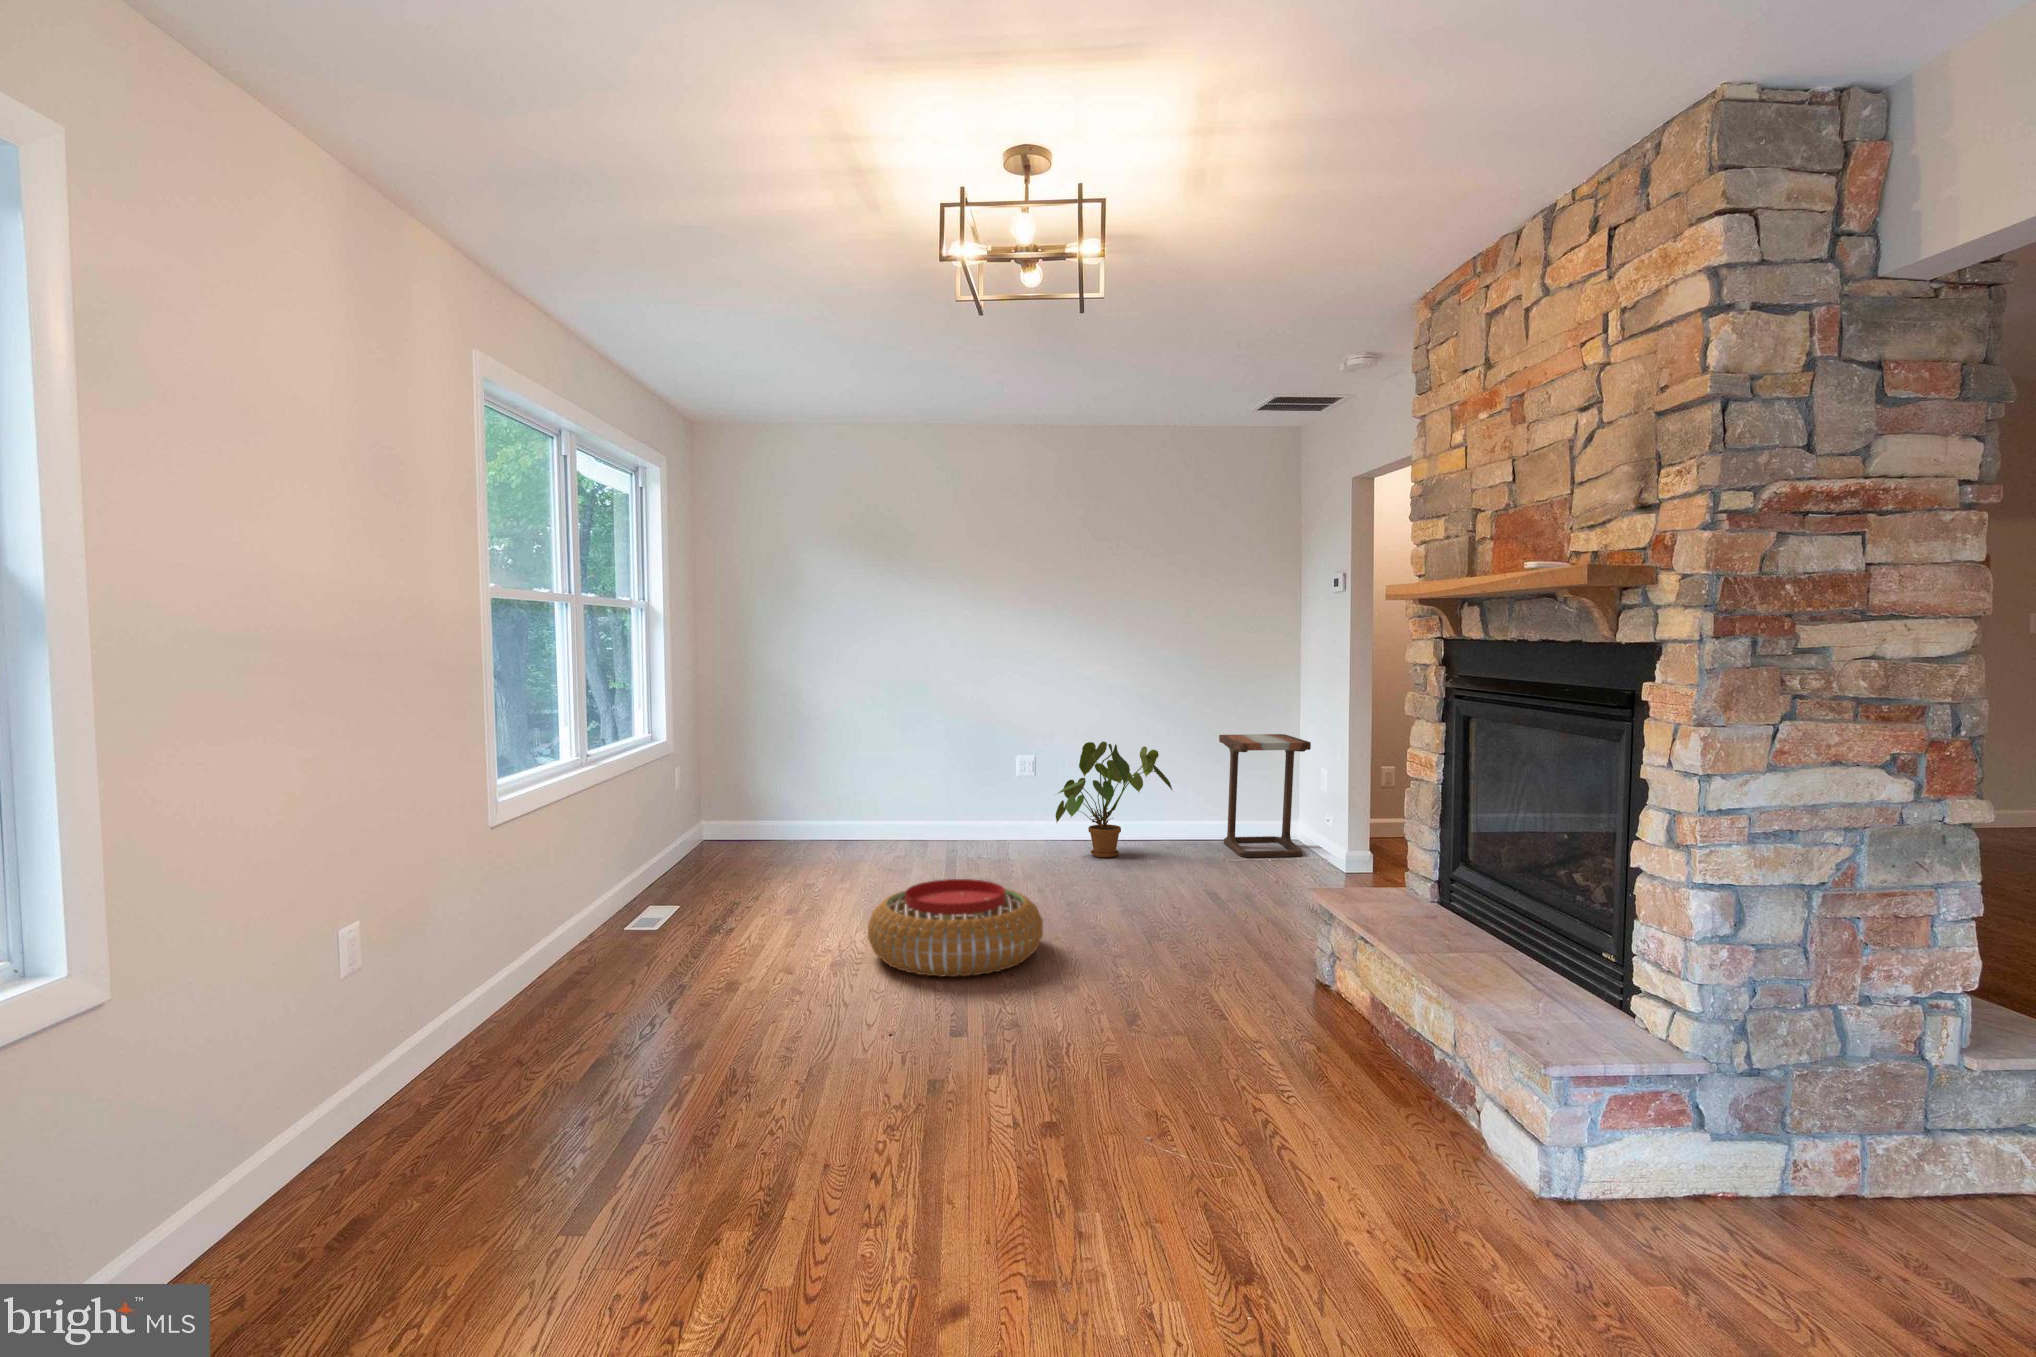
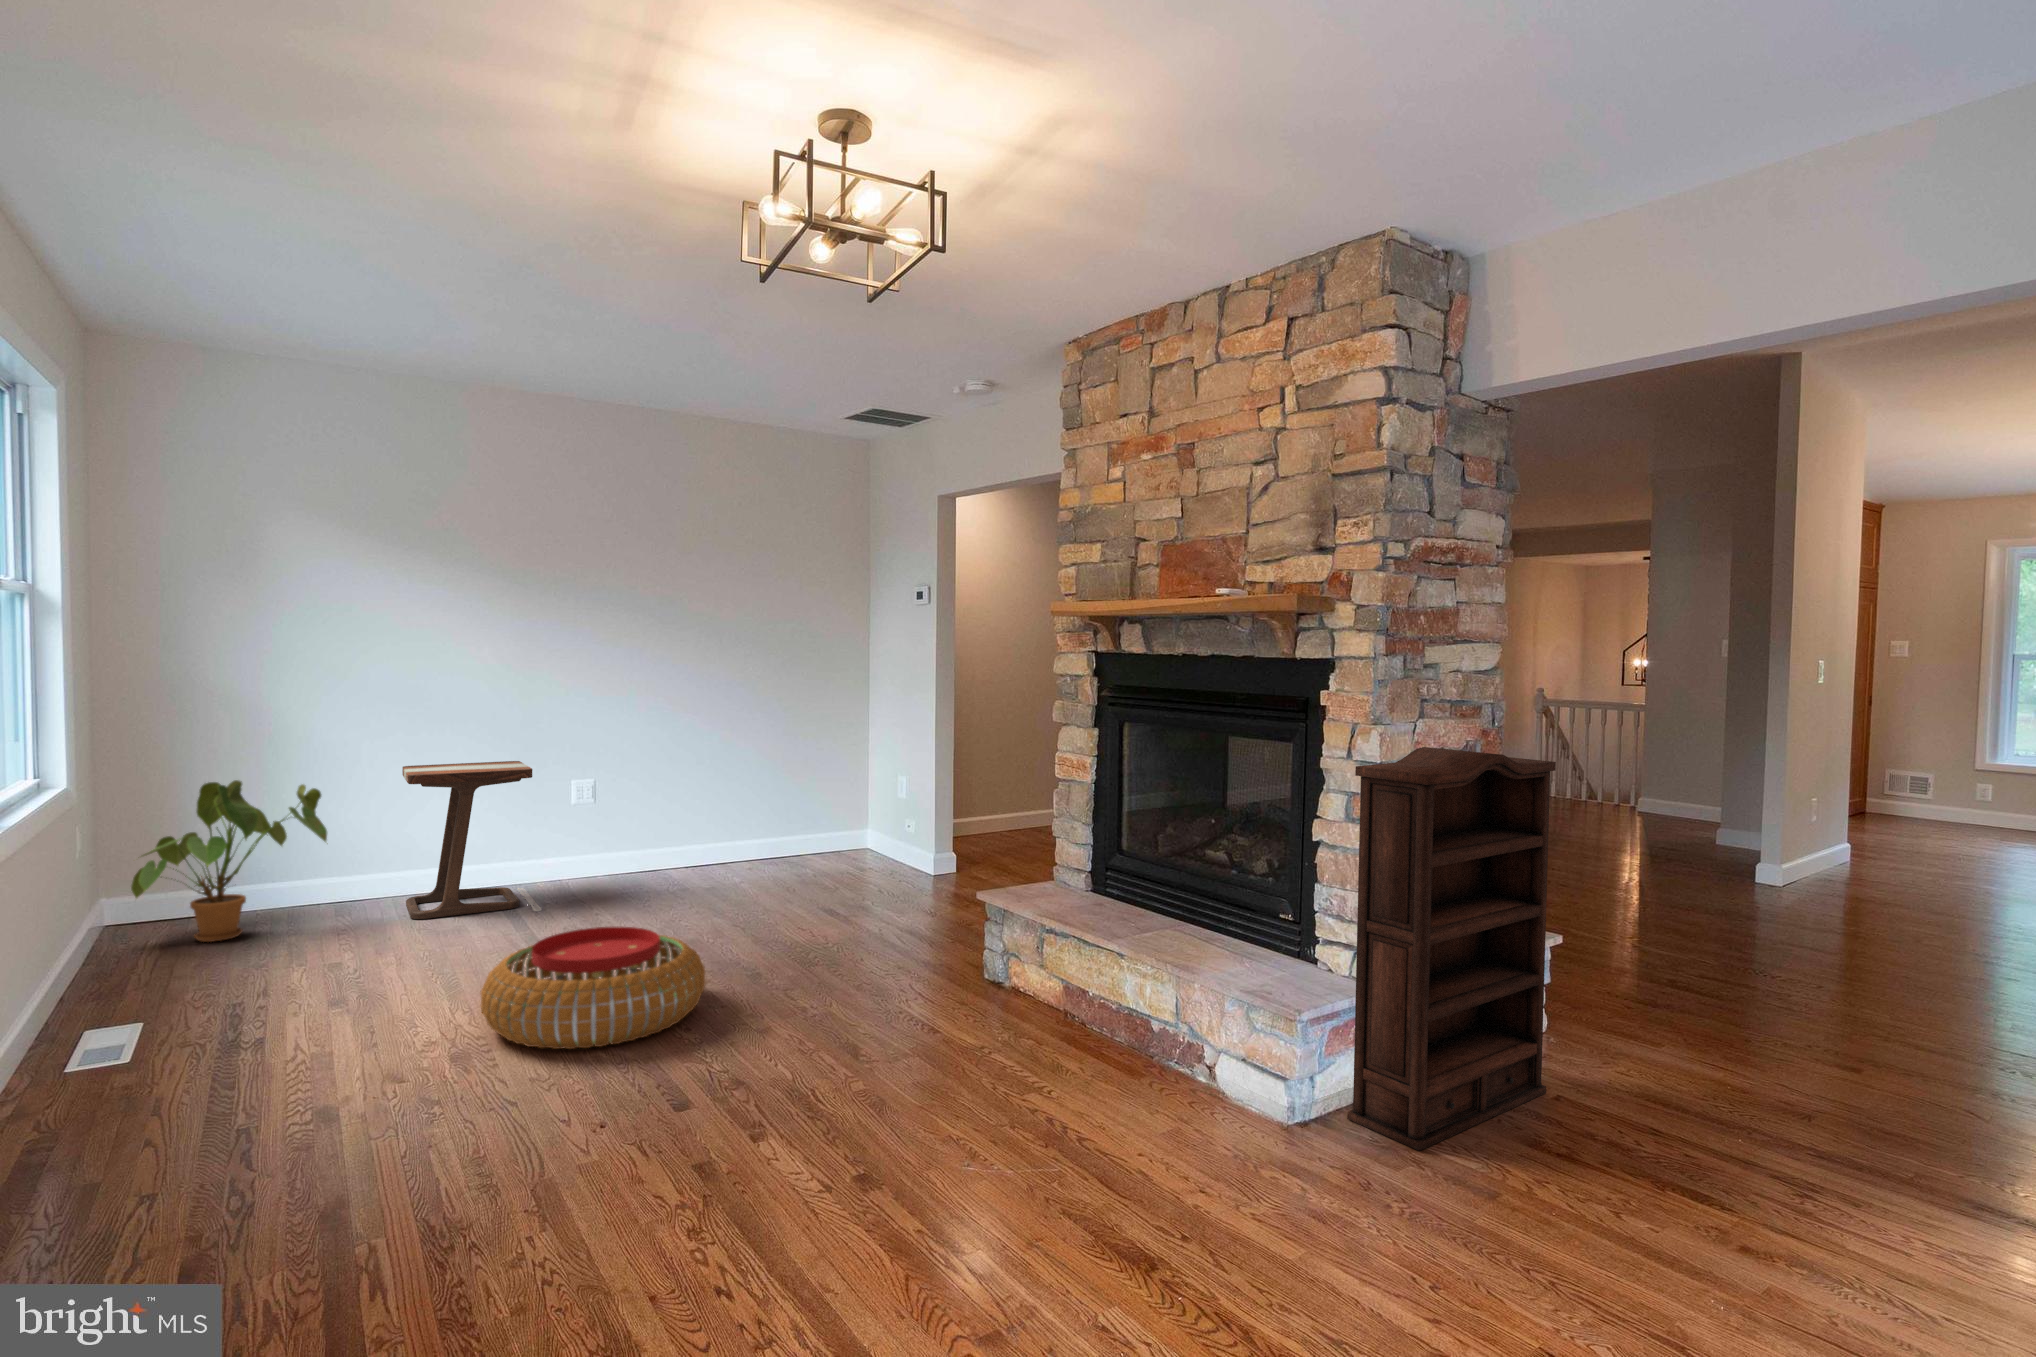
side table: present [1219,734,1325,861] -> present [402,761,541,919]
house plant: present [1056,741,1172,858] -> present [131,780,327,942]
bookshelf: none [1621,754,2000,1267] -> present [1347,747,1556,1151]

